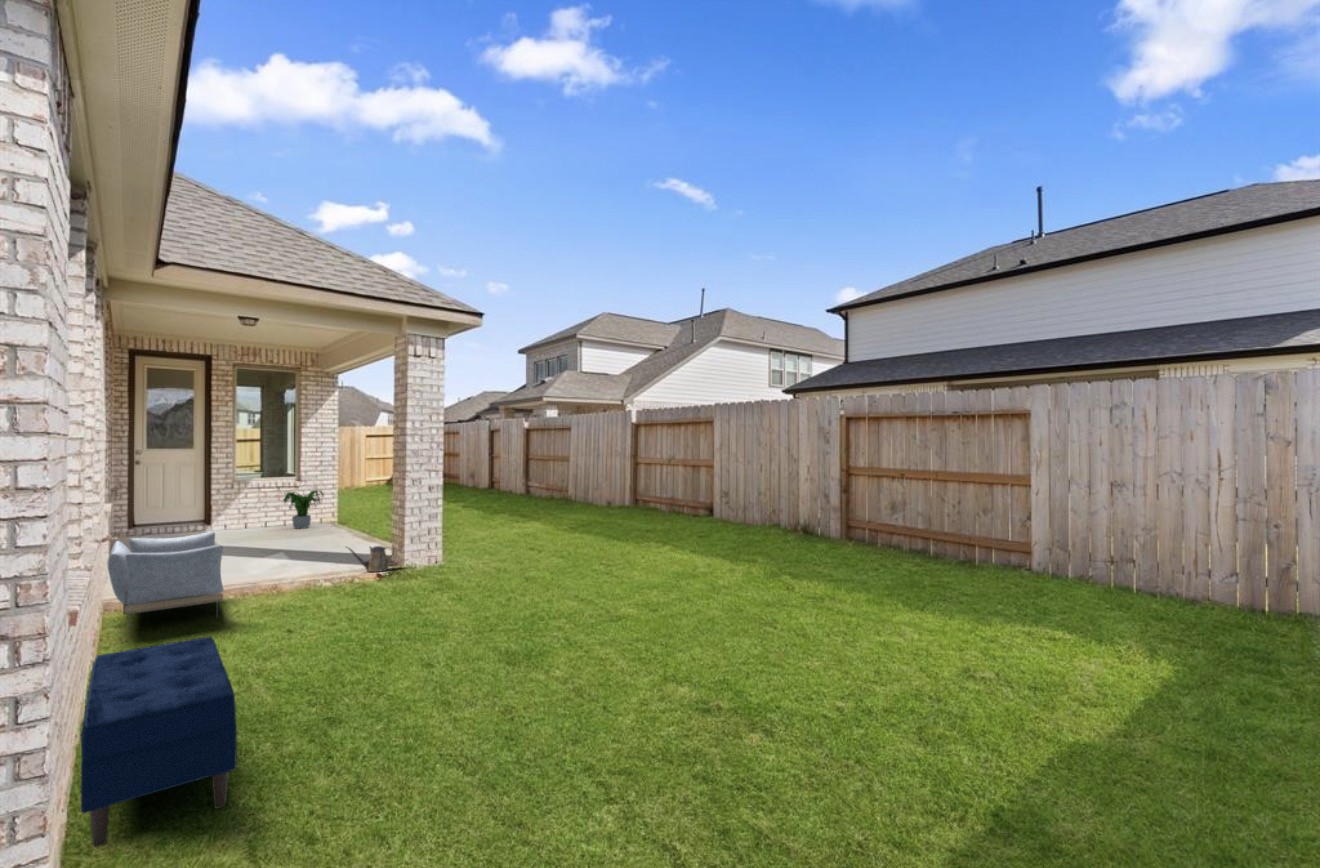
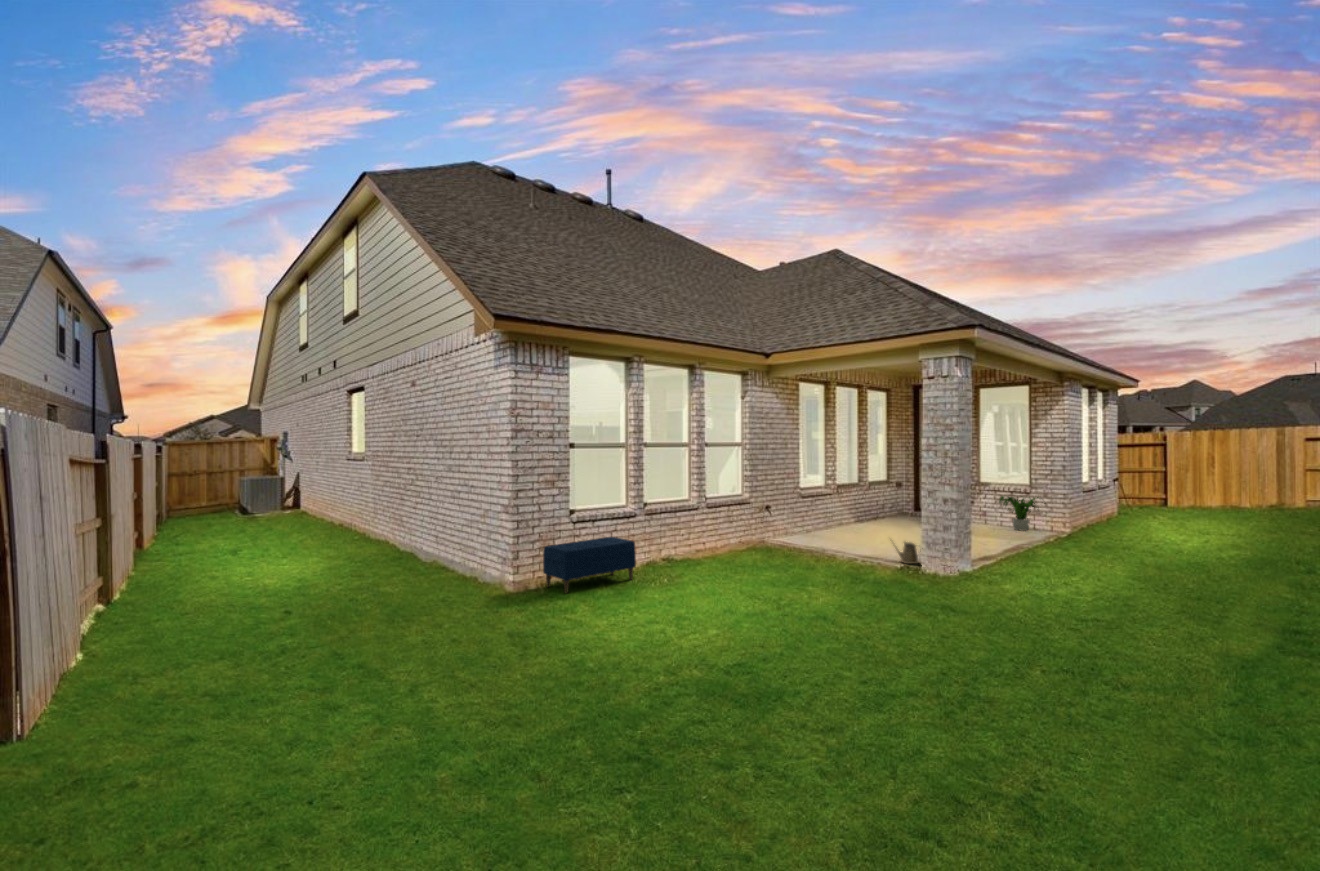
armchair: present [107,532,223,628] -> none [735,505,806,557]

